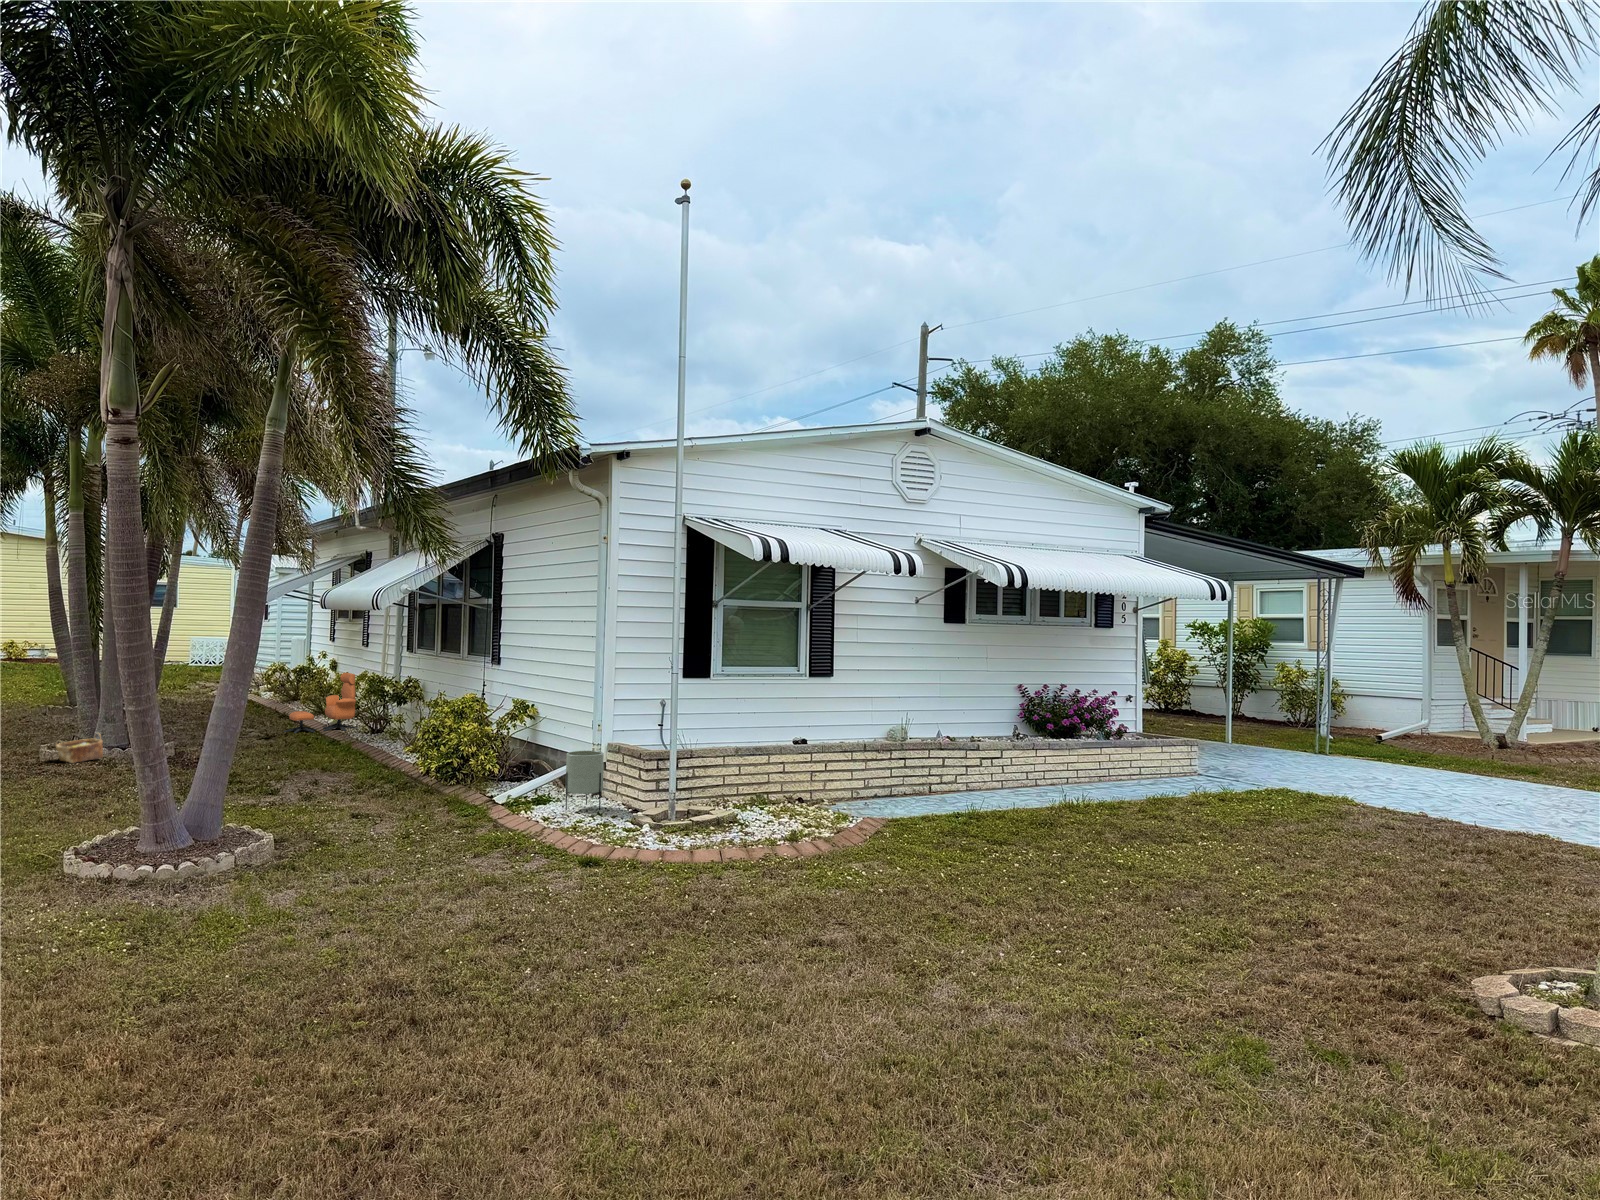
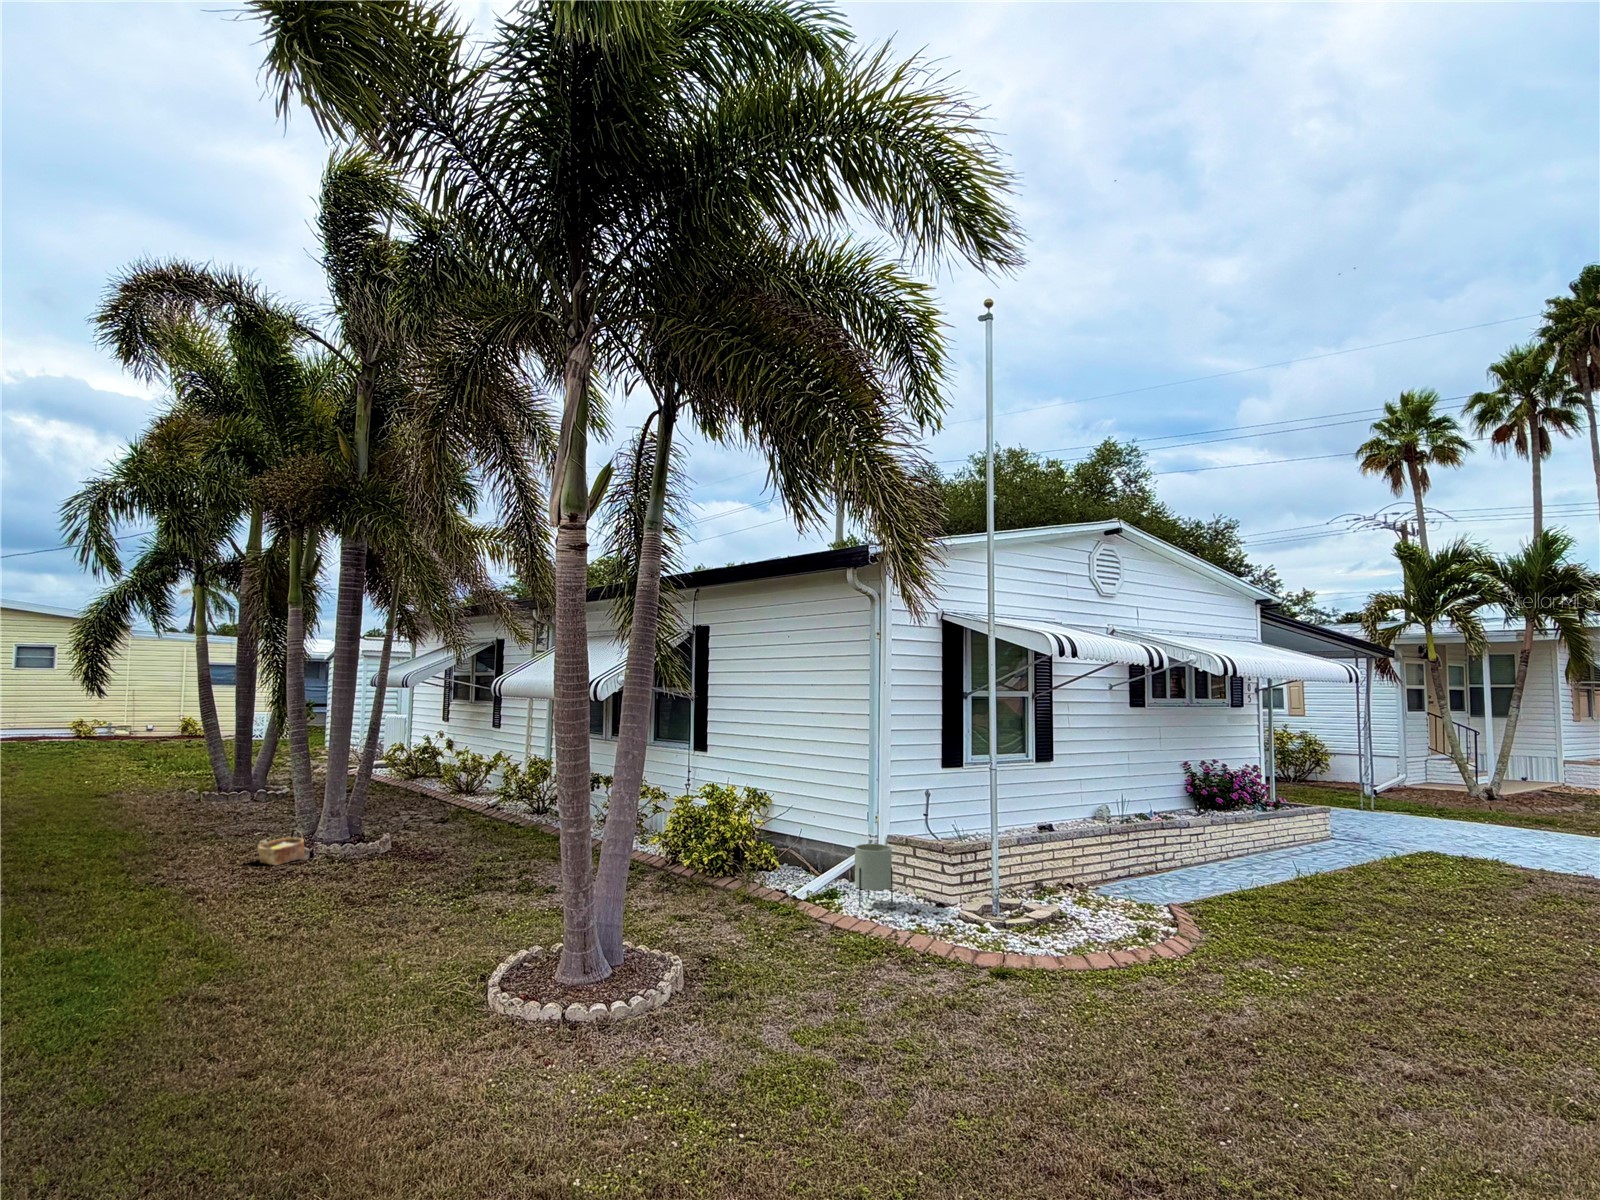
lounge chair: present [284,673,358,733] -> none [445,757,514,819]

